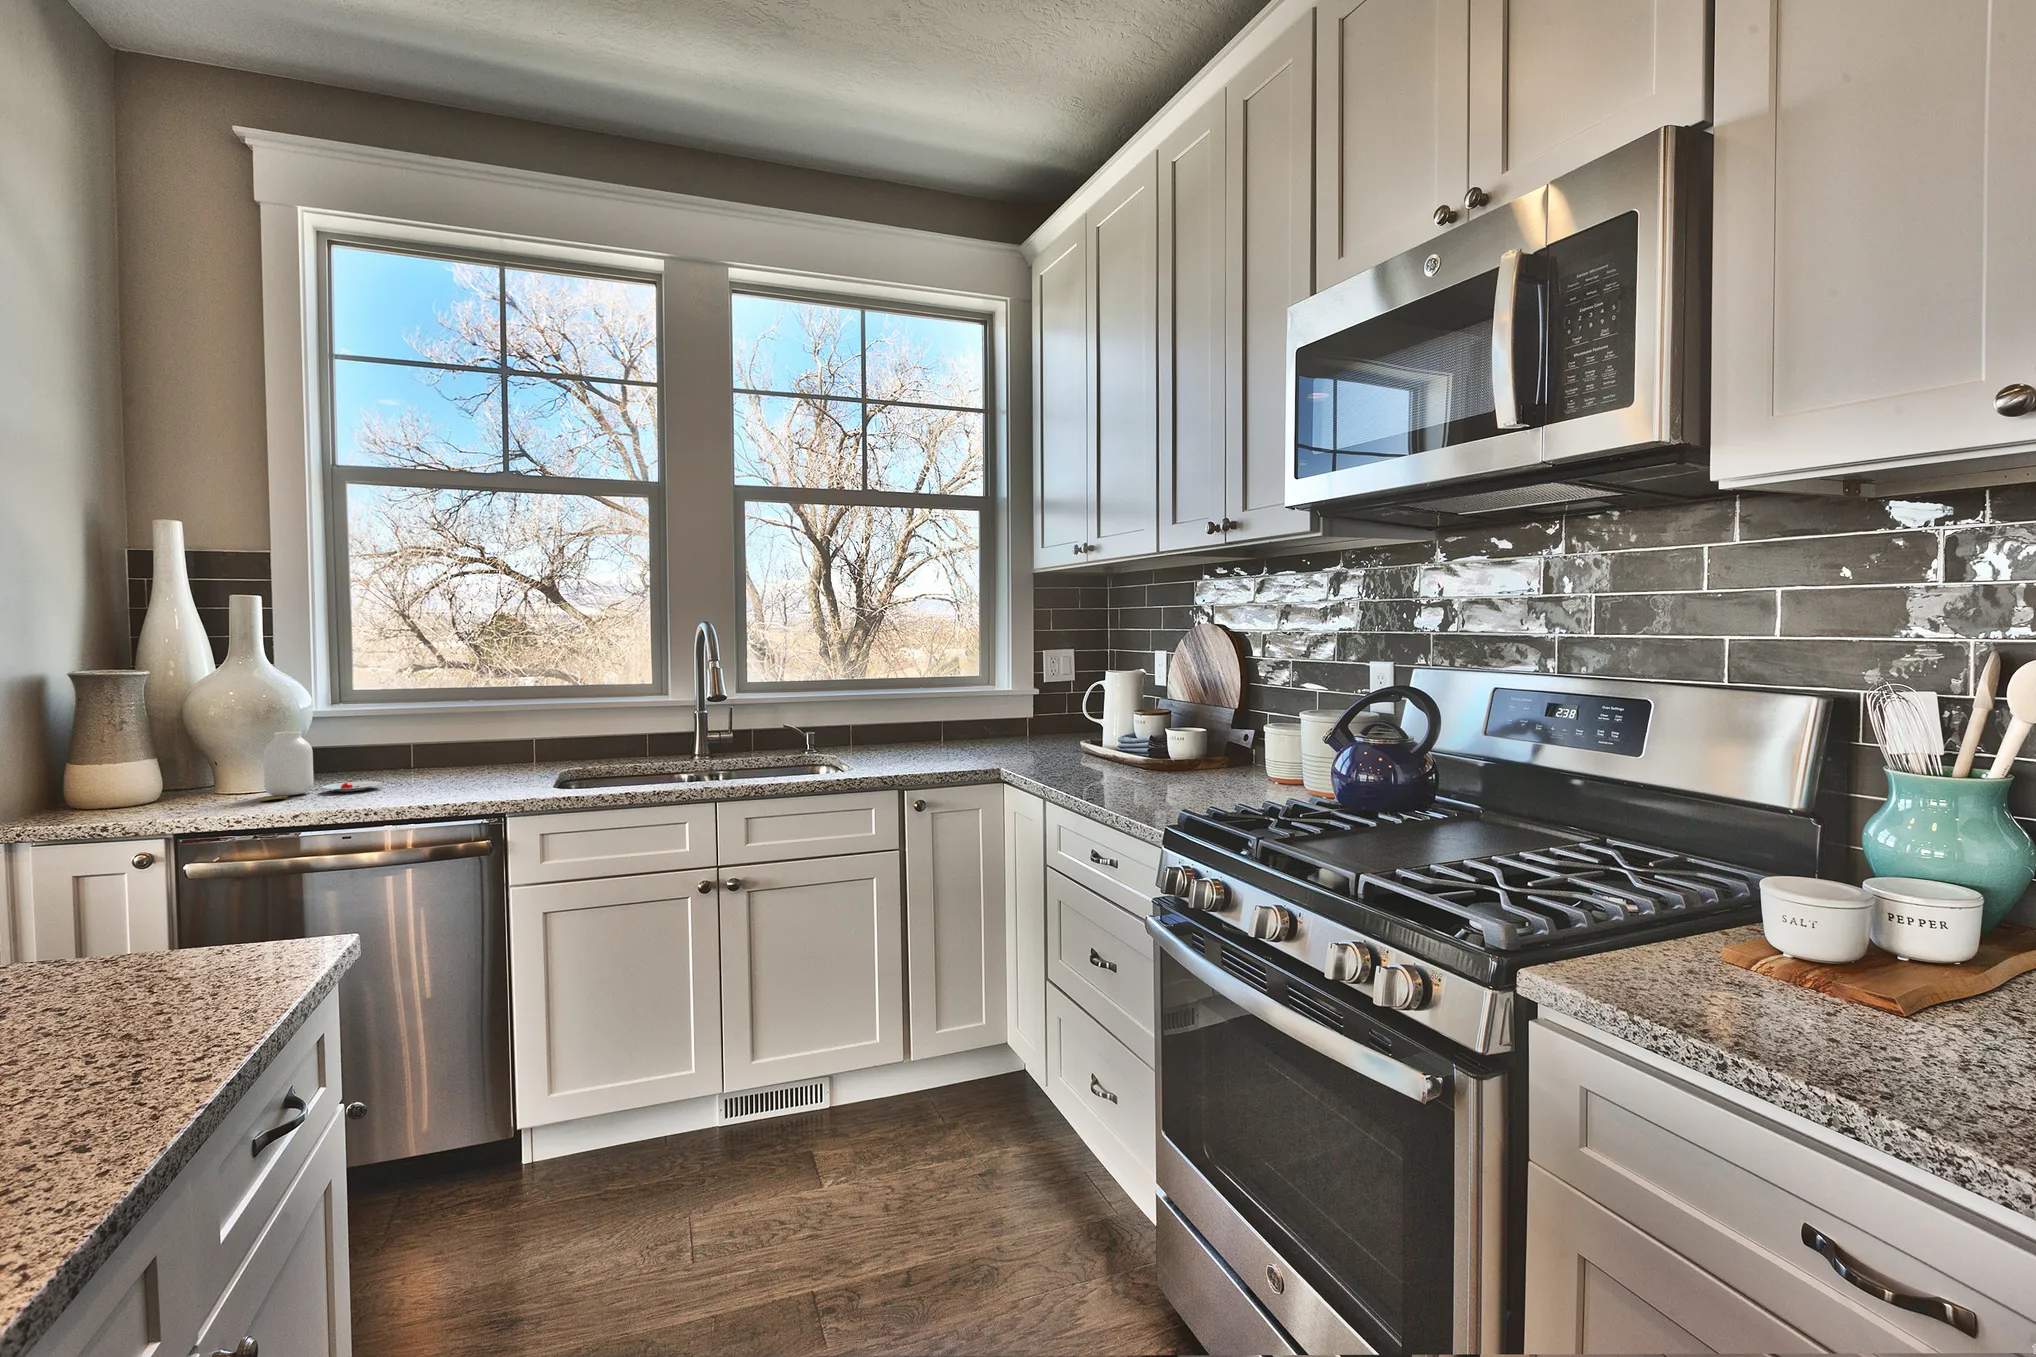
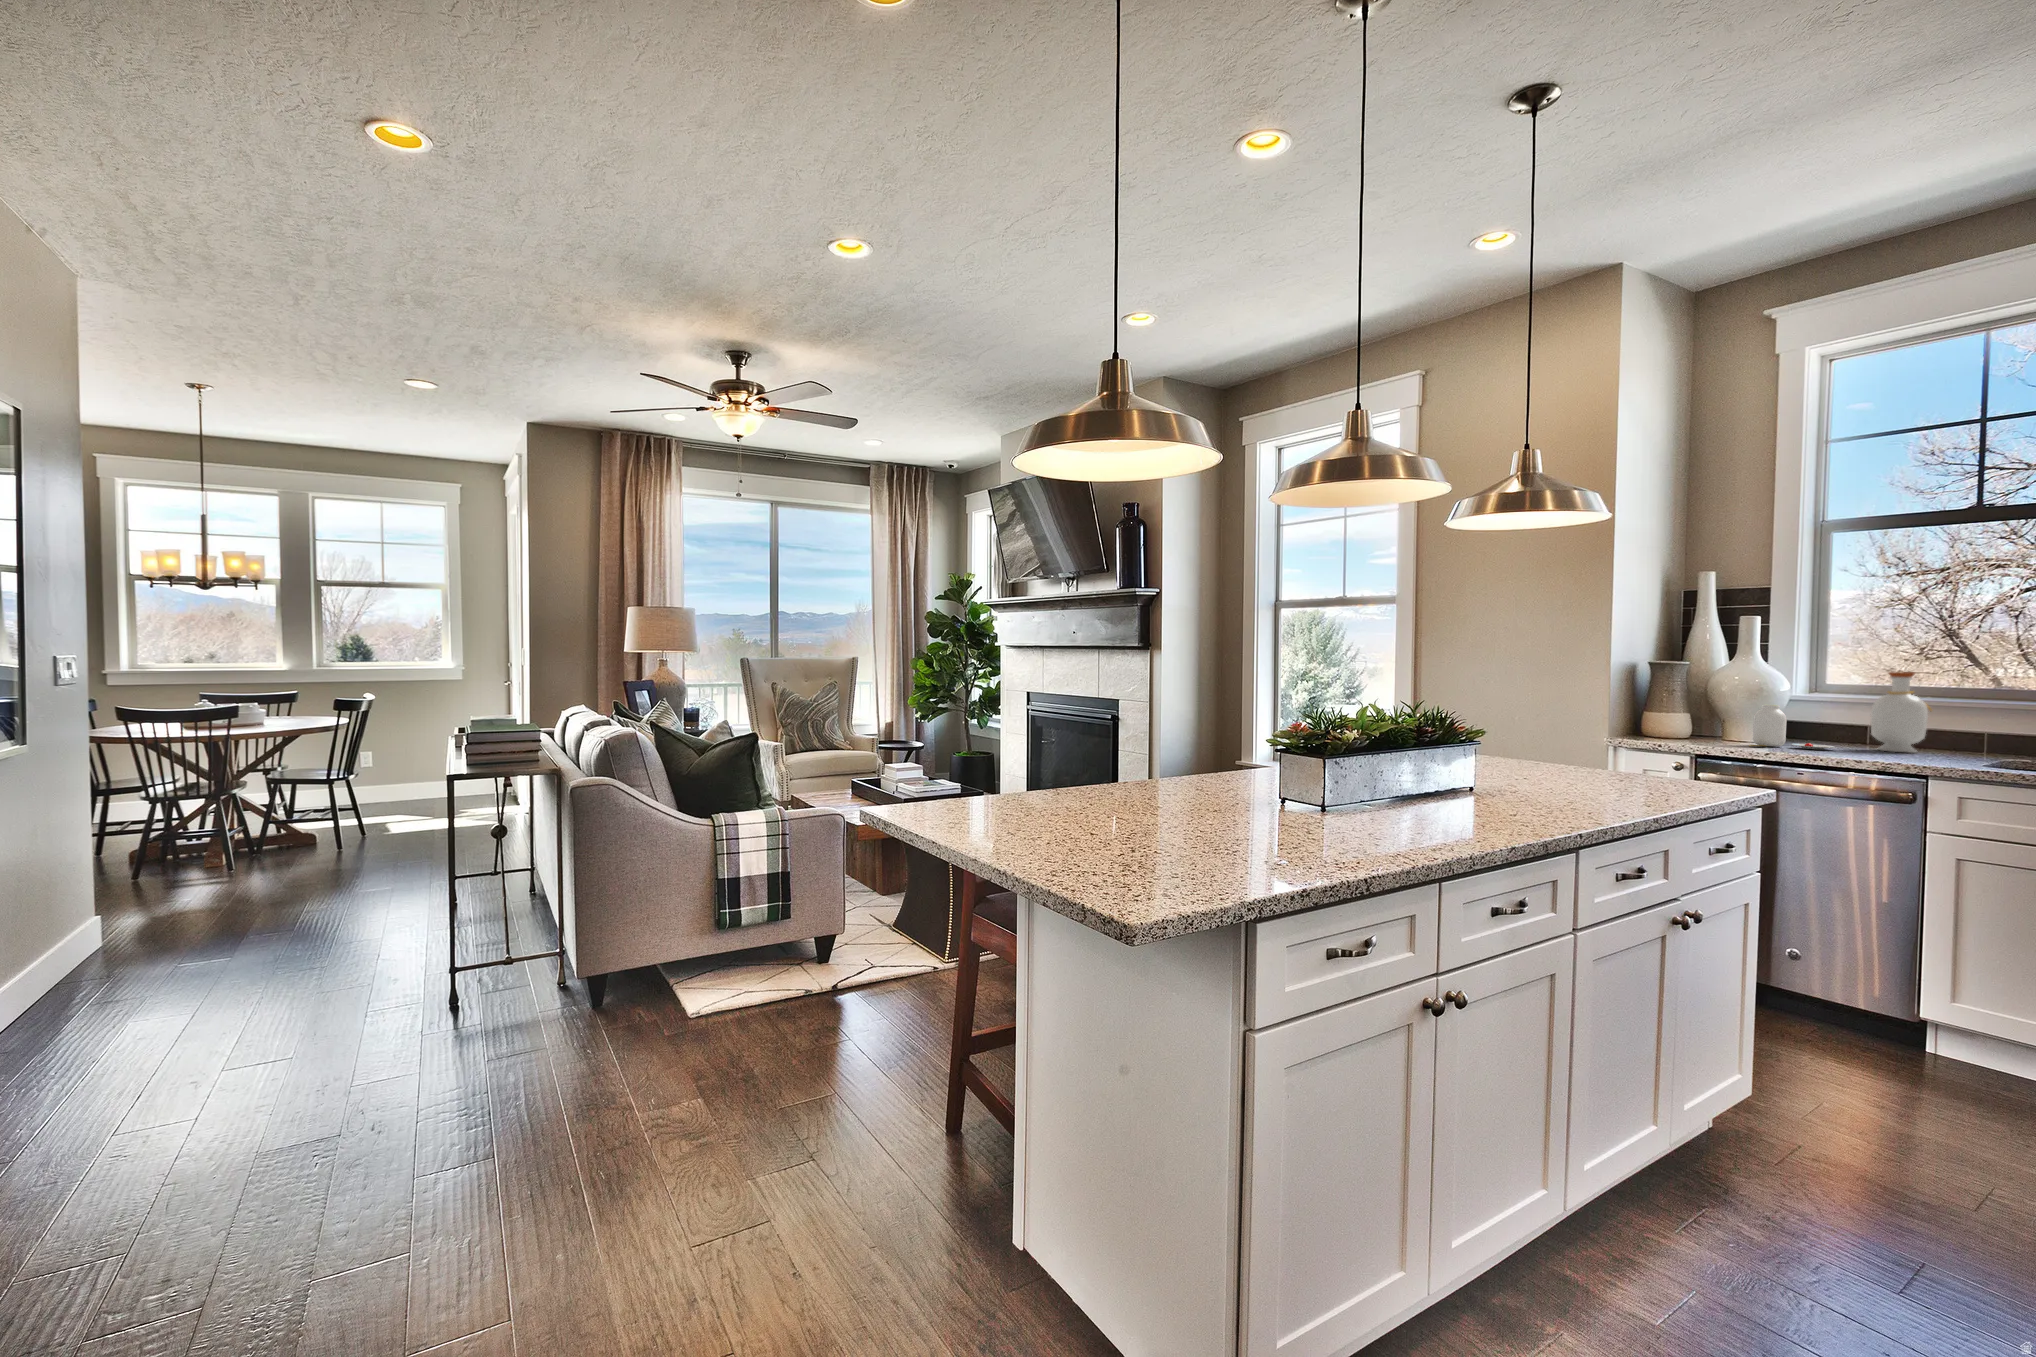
bottle: none [418,672,485,778] -> present [1870,672,1931,753]

